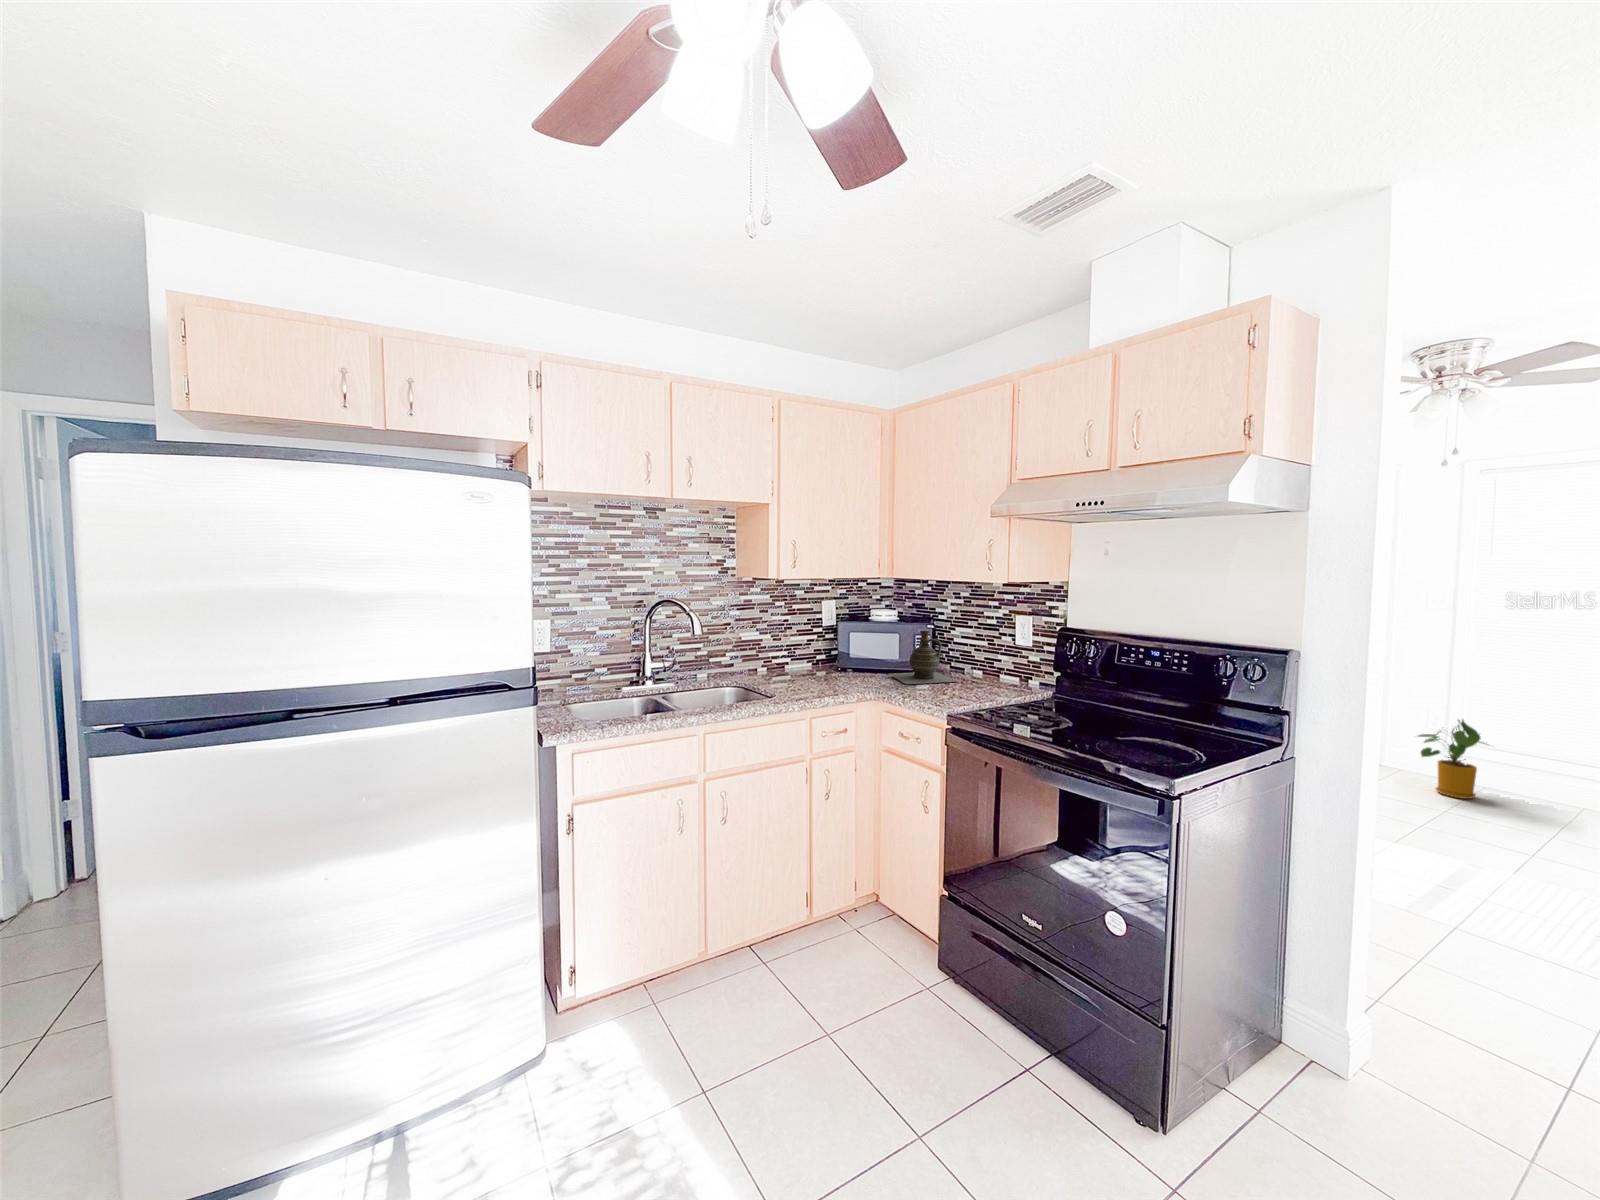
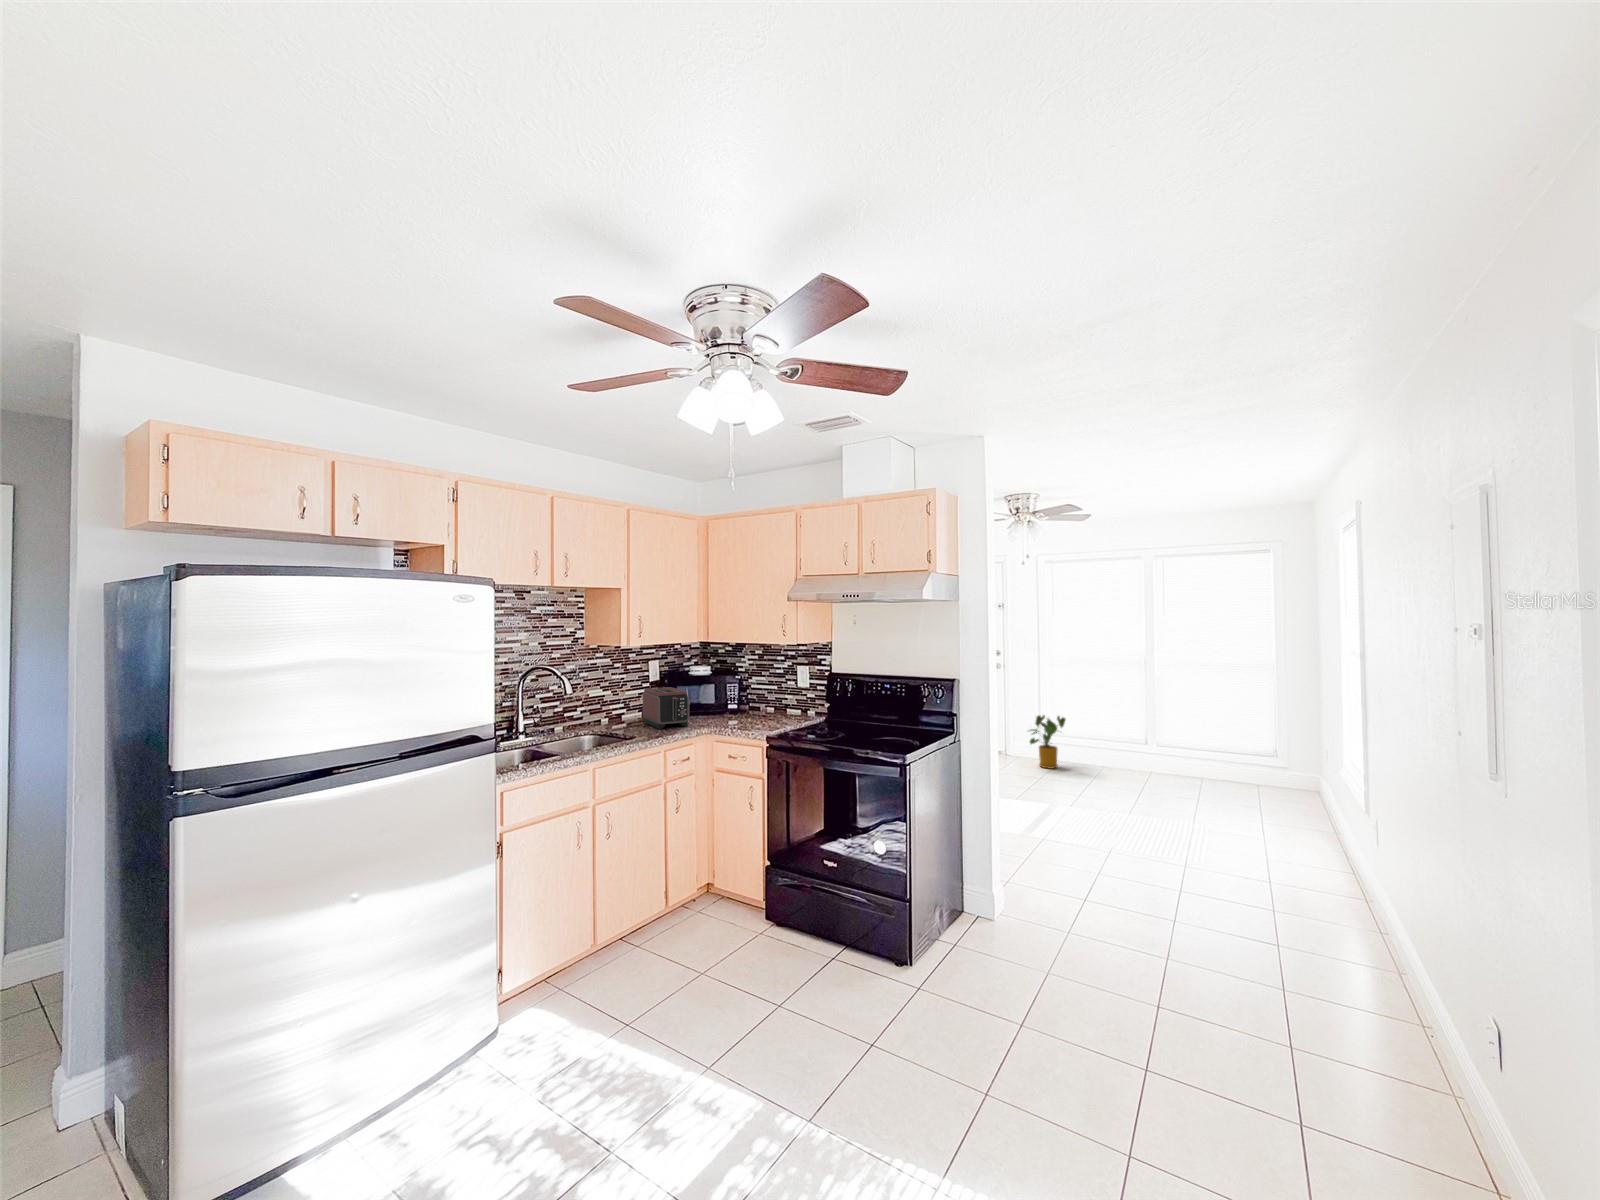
ceramic jug: present [889,631,956,684] -> none [706,680,759,721]
toaster: none [807,635,859,687] -> present [643,687,690,729]

